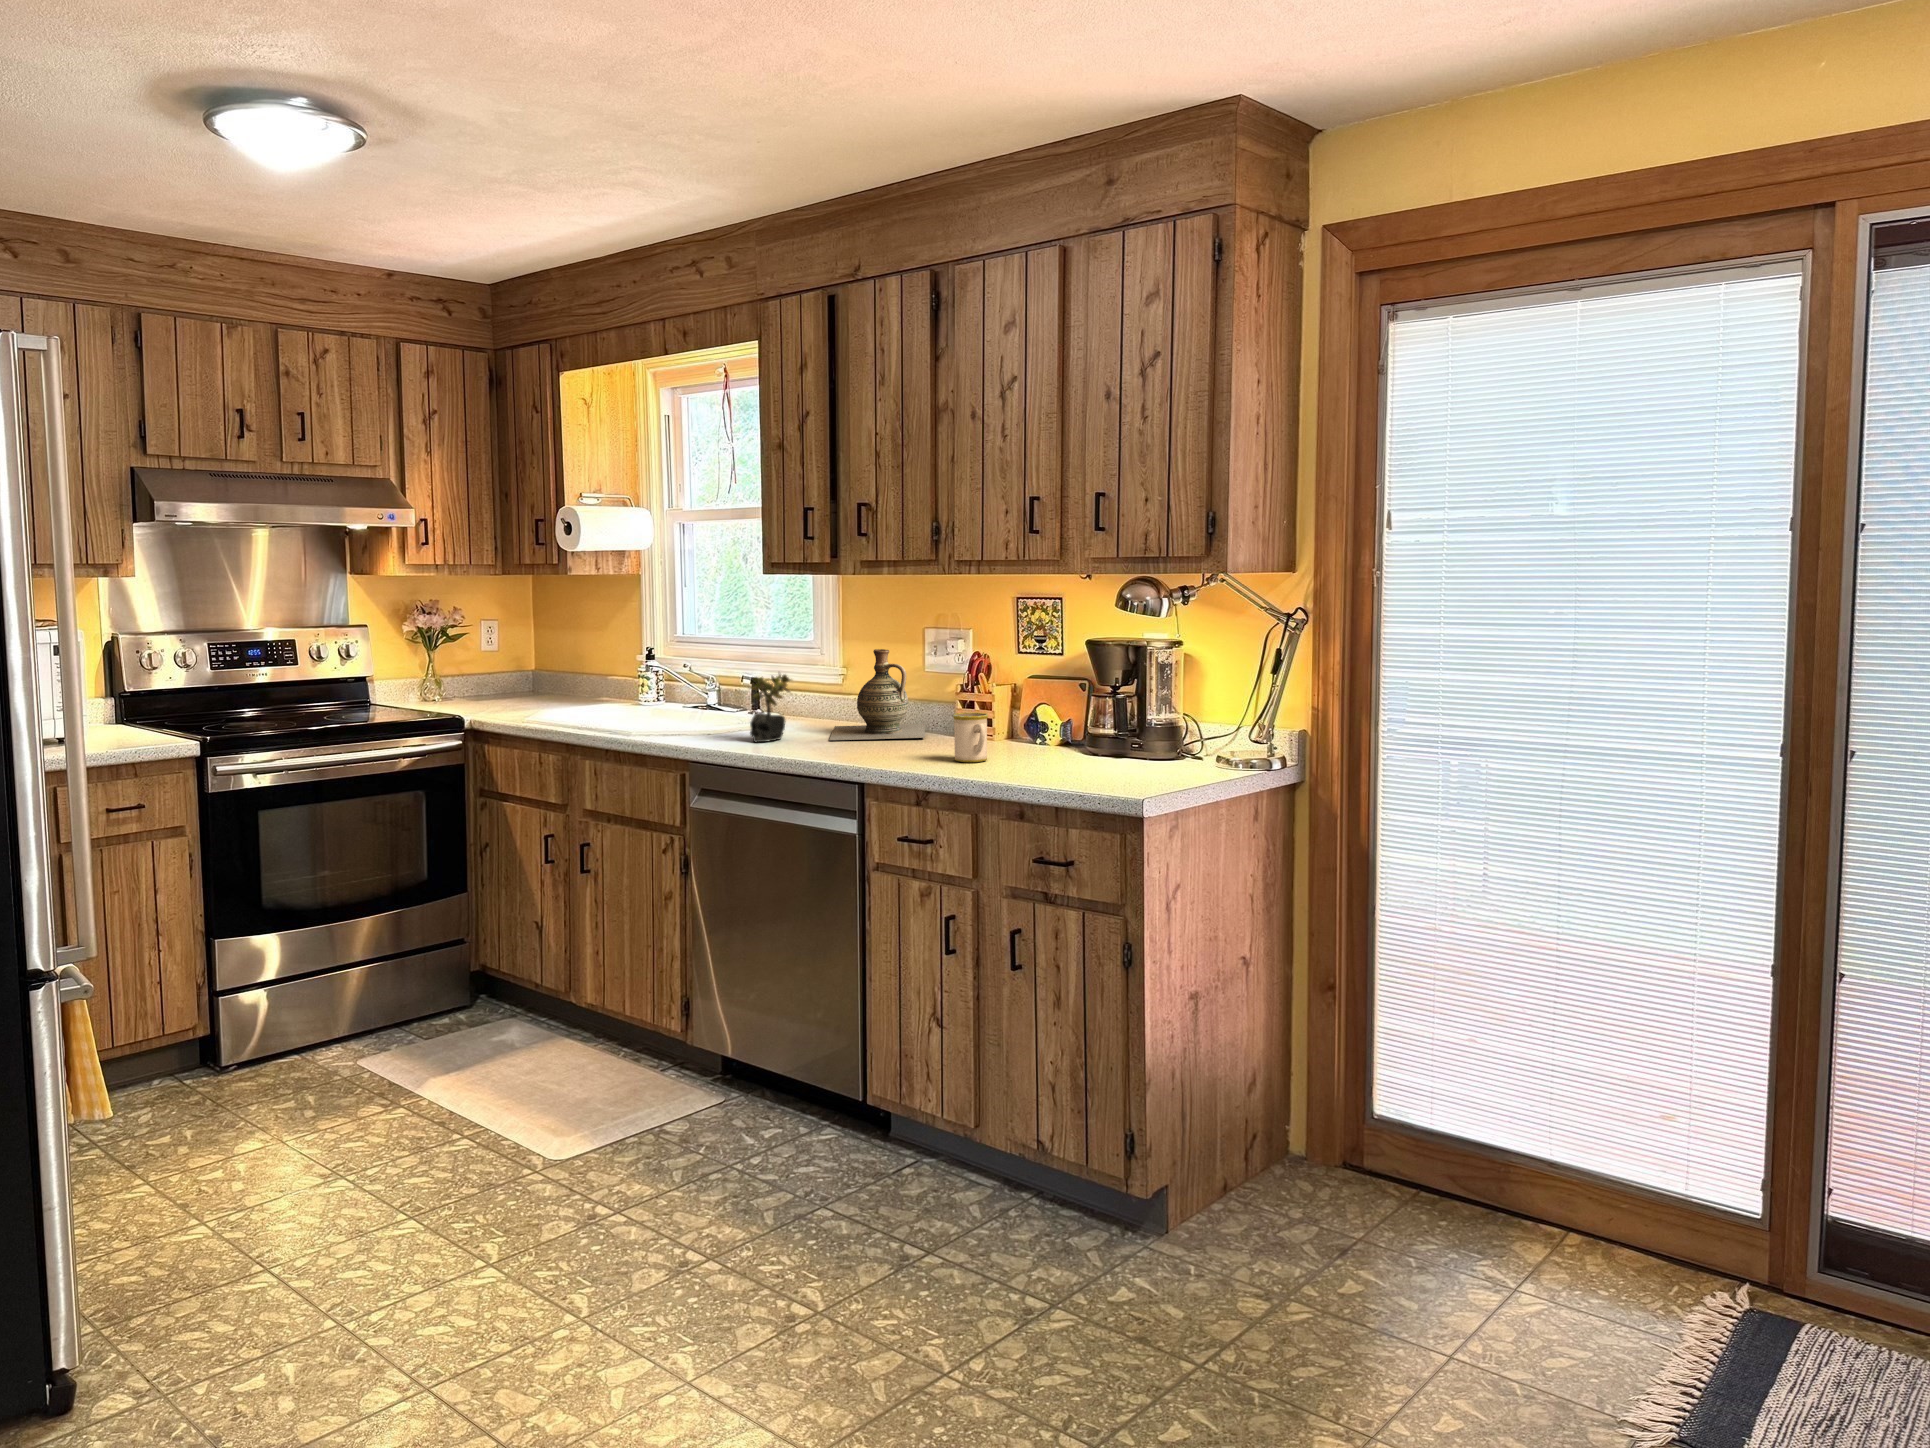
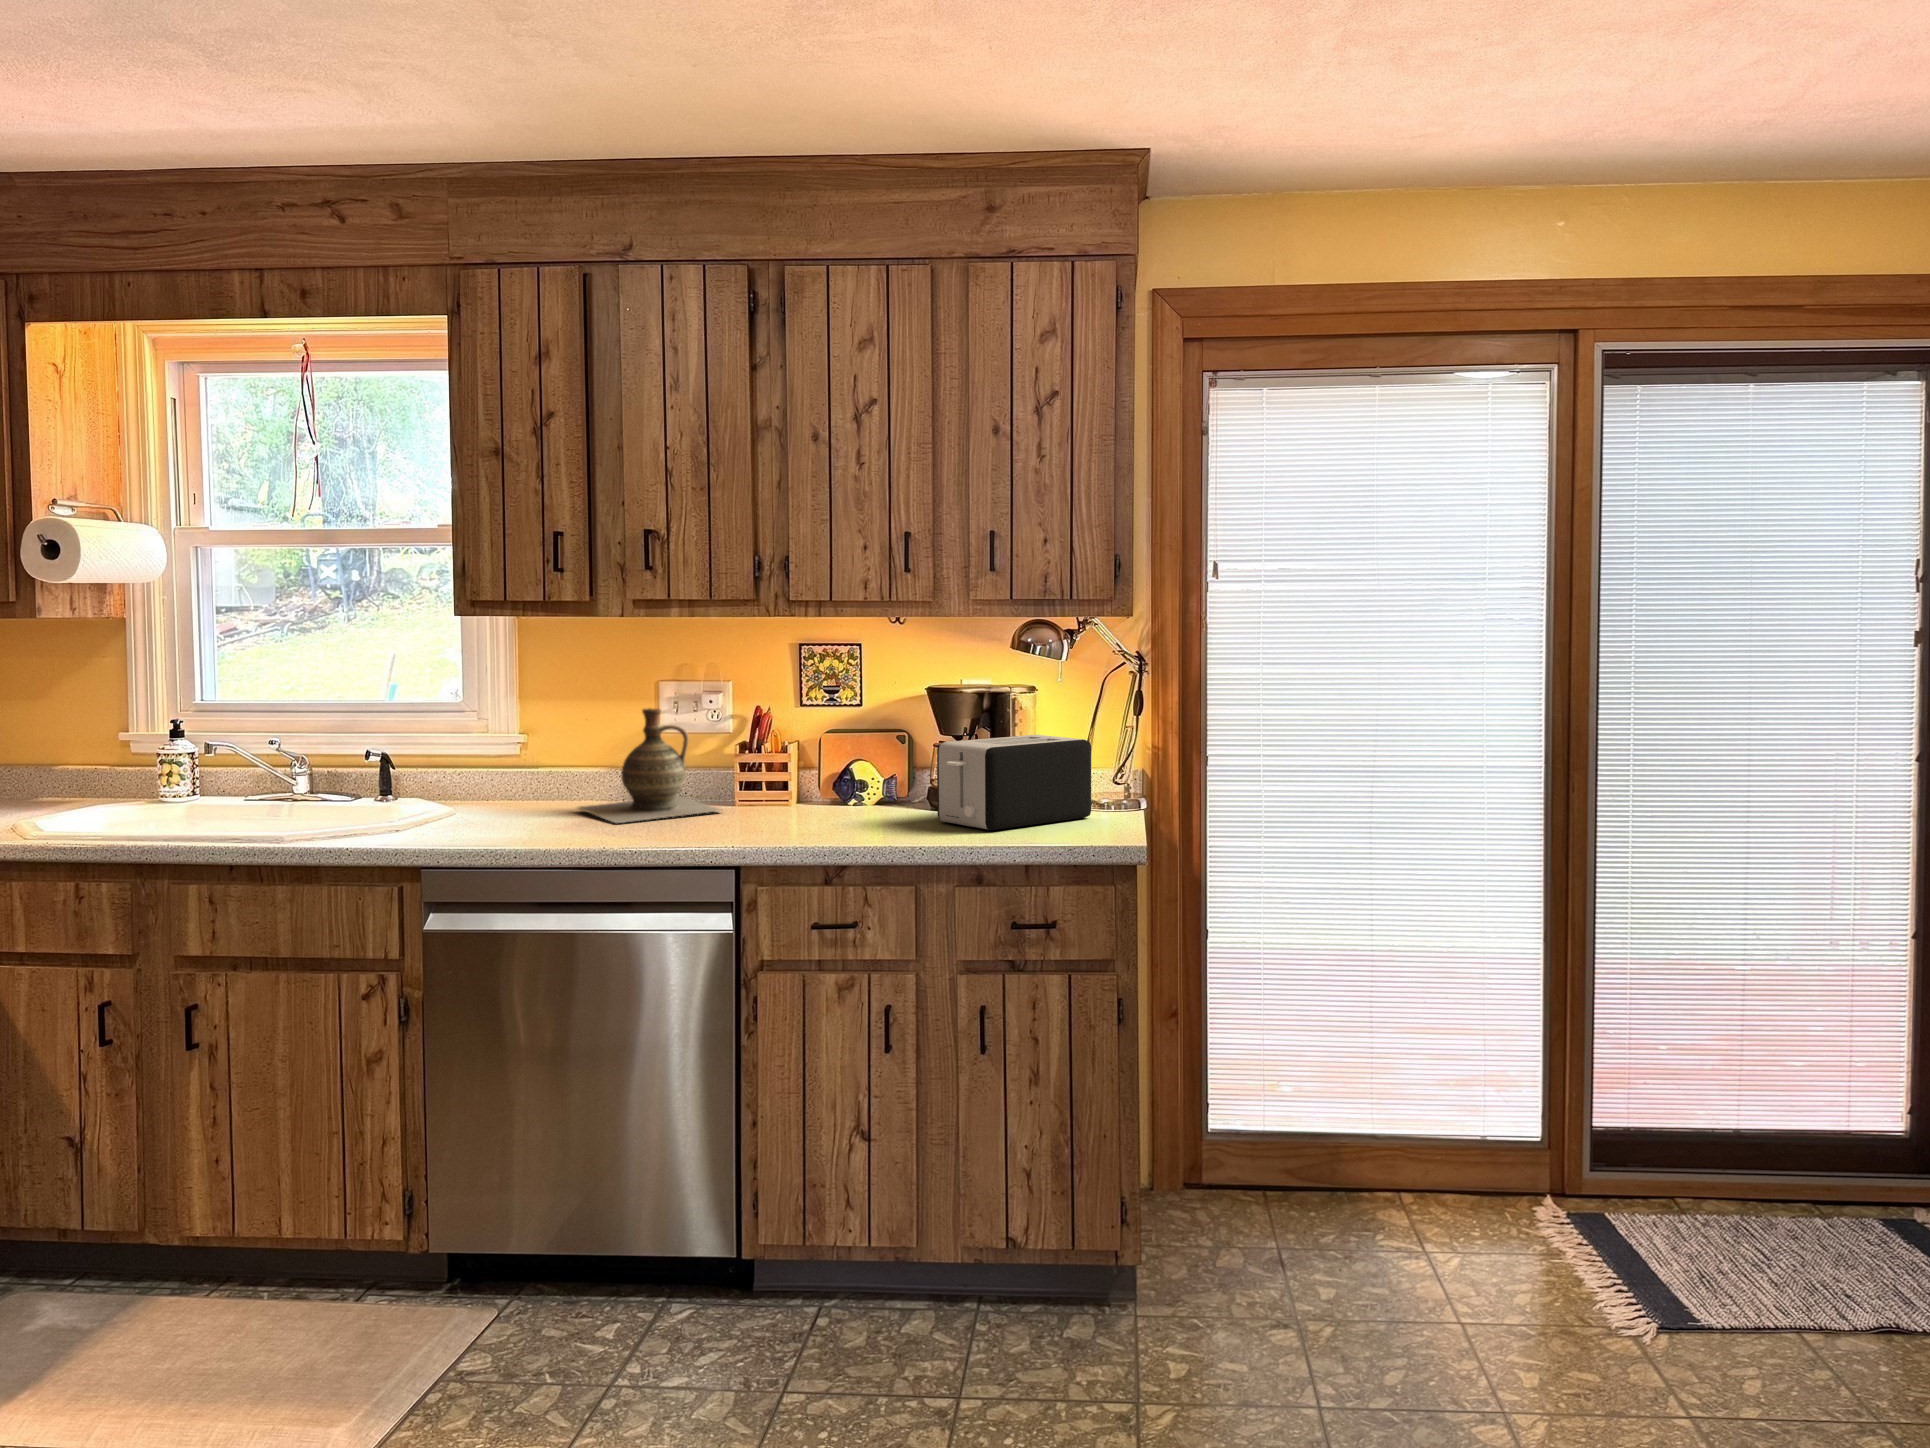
succulent plant: present [750,674,791,742] -> none [501,741,563,834]
toaster: none [1036,687,1186,772] -> present [937,735,1091,830]
mug: present [953,712,988,762] -> none [835,774,888,831]

